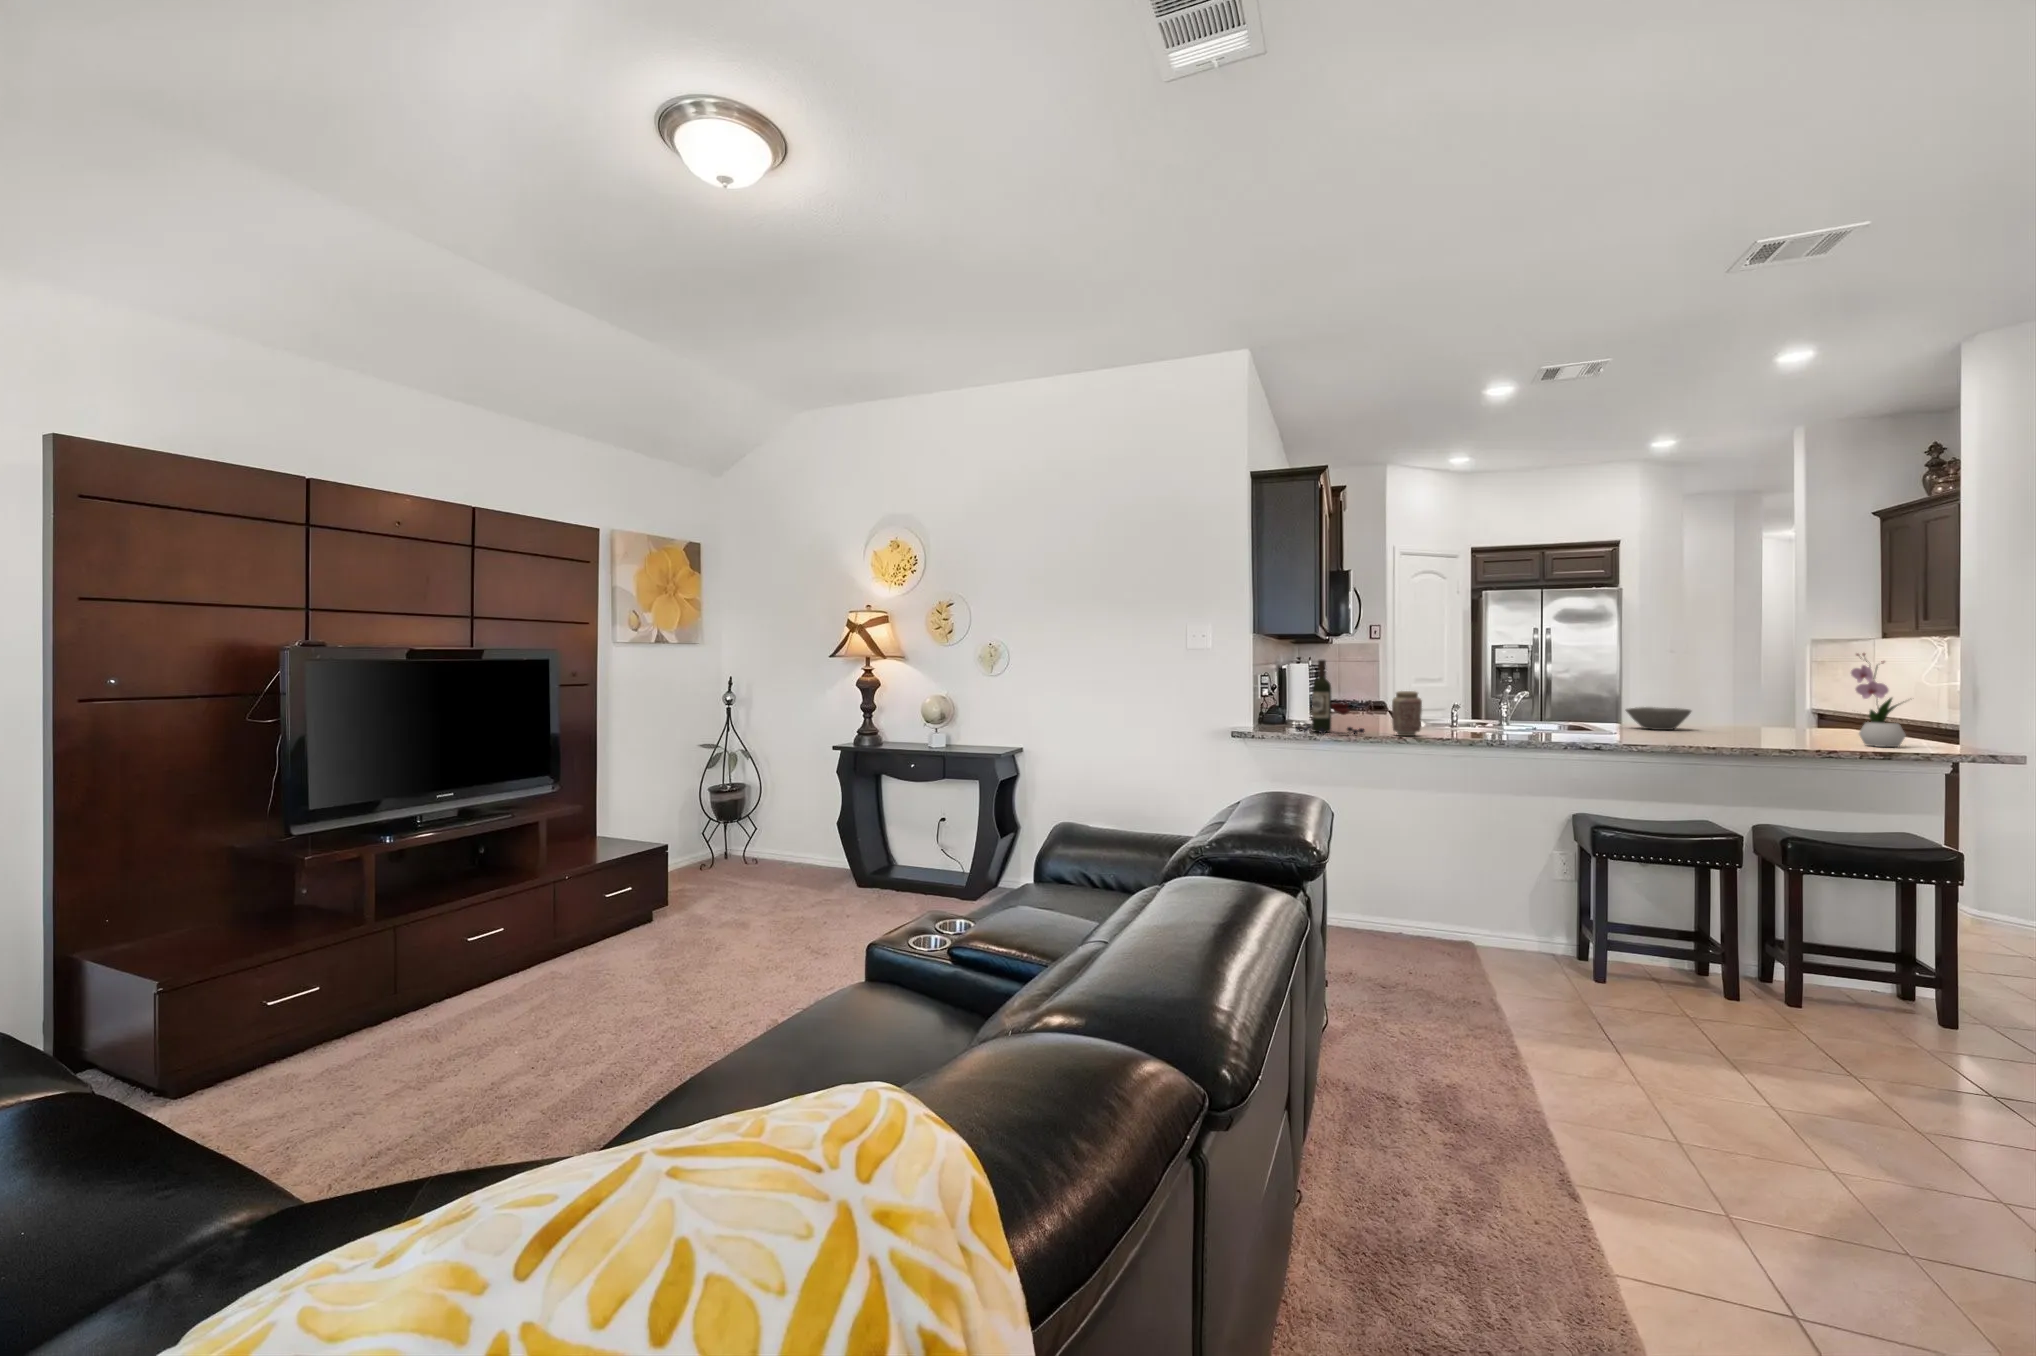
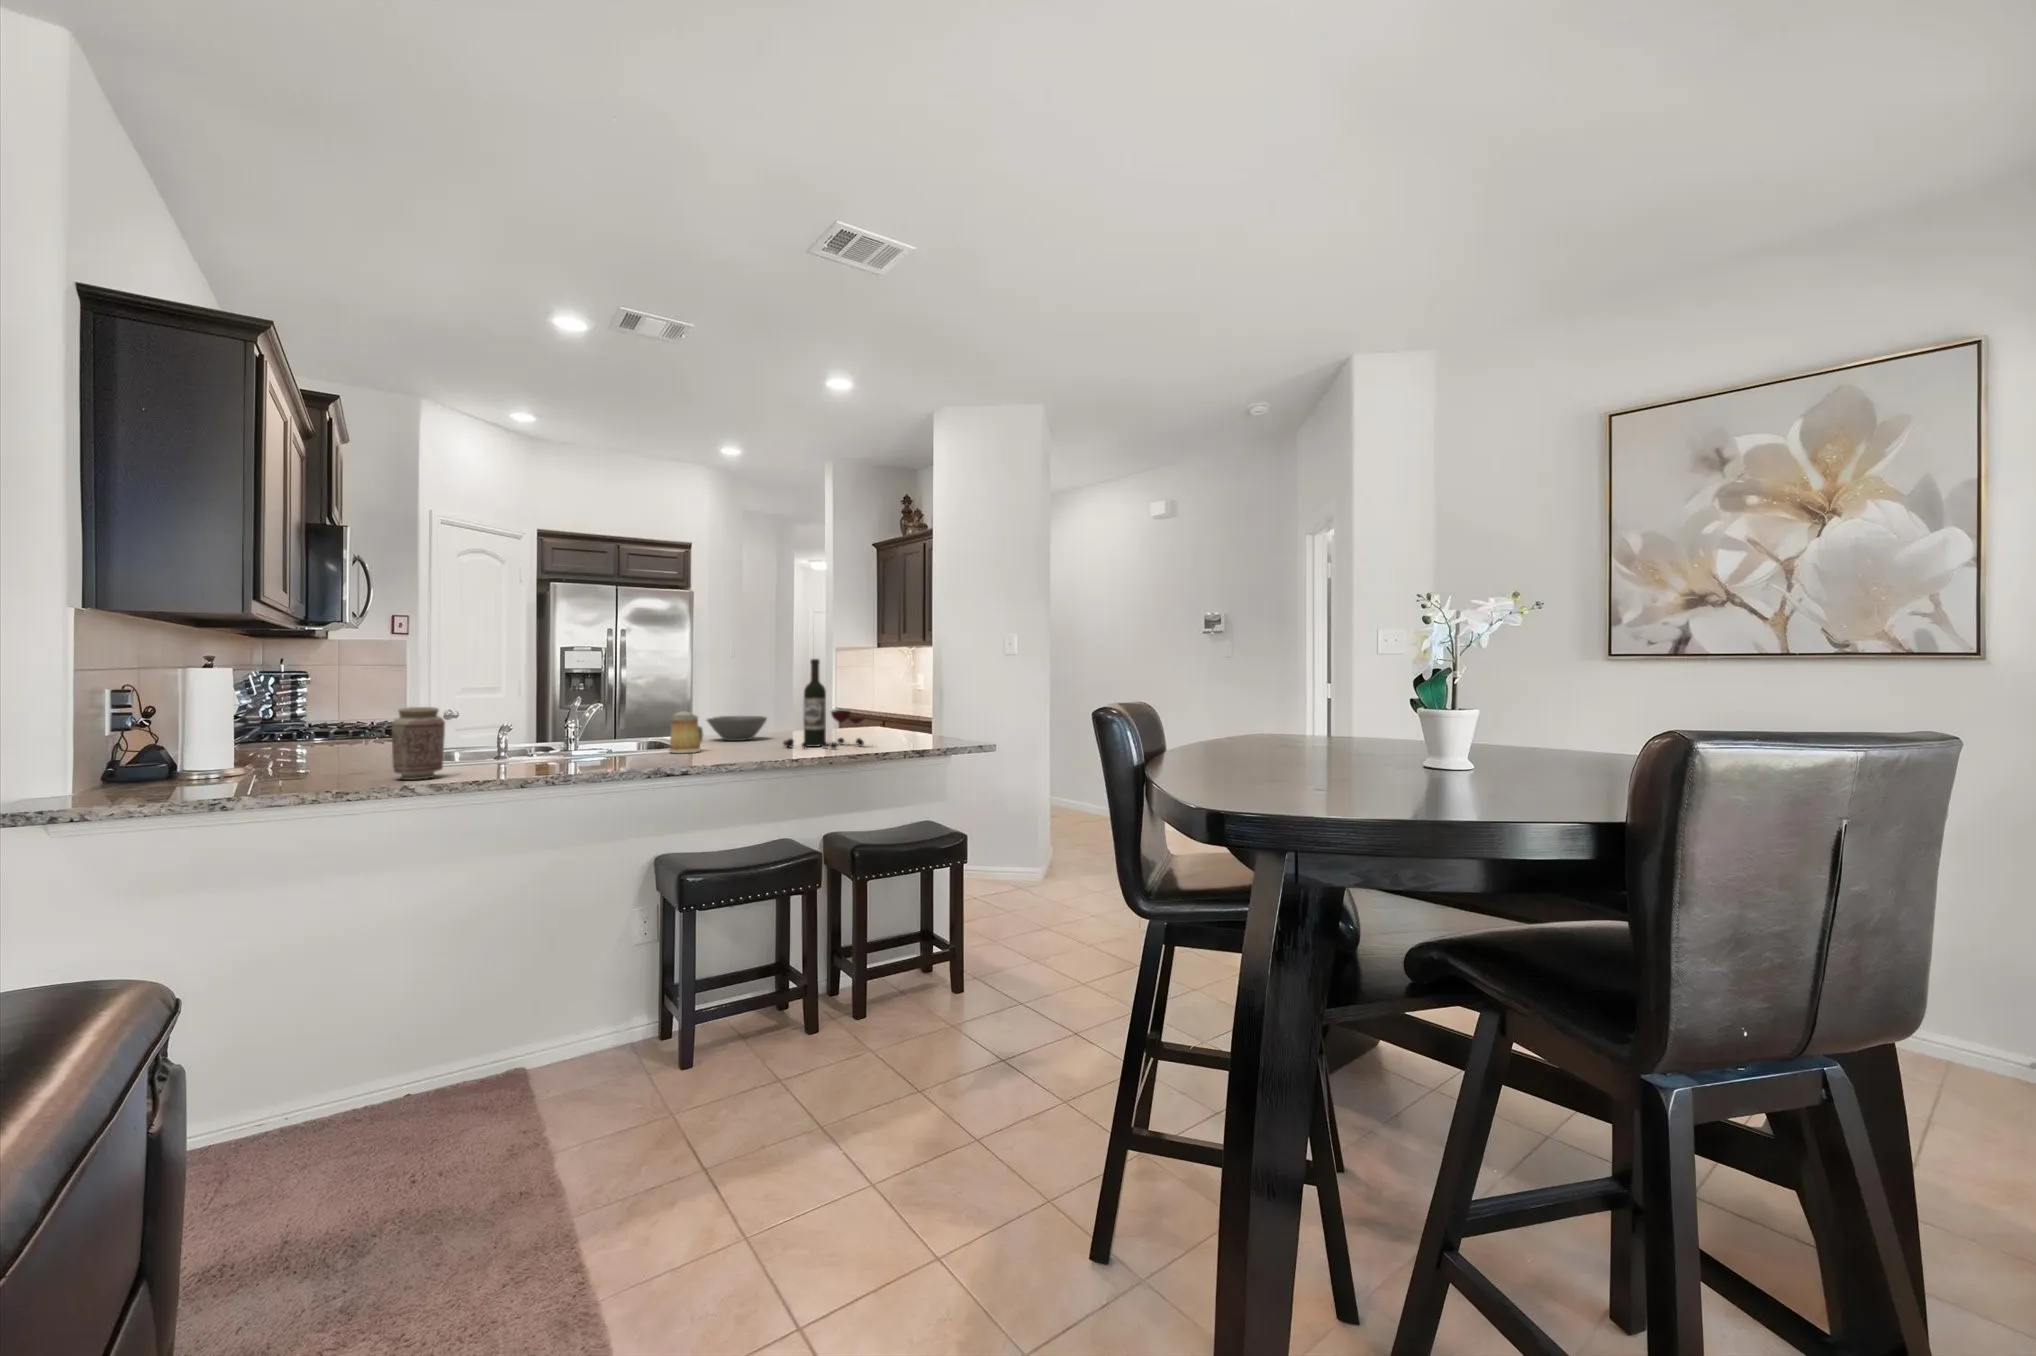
flower arrangement: present [1851,653,1906,747] -> none [895,657,935,746]
wine bottle: present [1295,660,1364,734] -> present [783,659,864,749]
mug: none [1585,701,1619,736] -> present [669,712,703,753]

